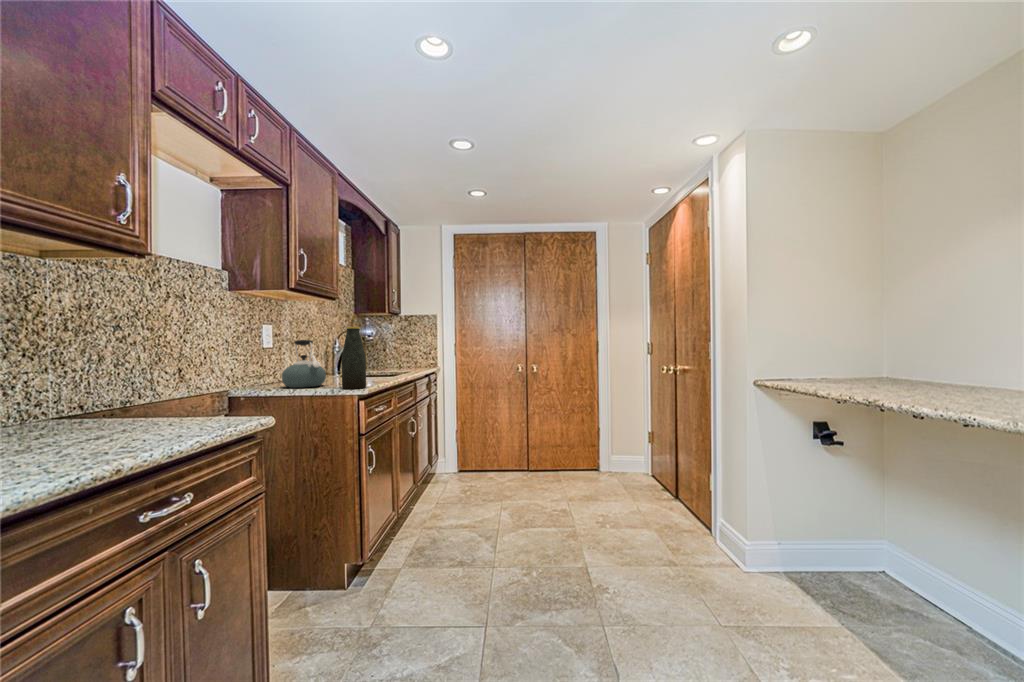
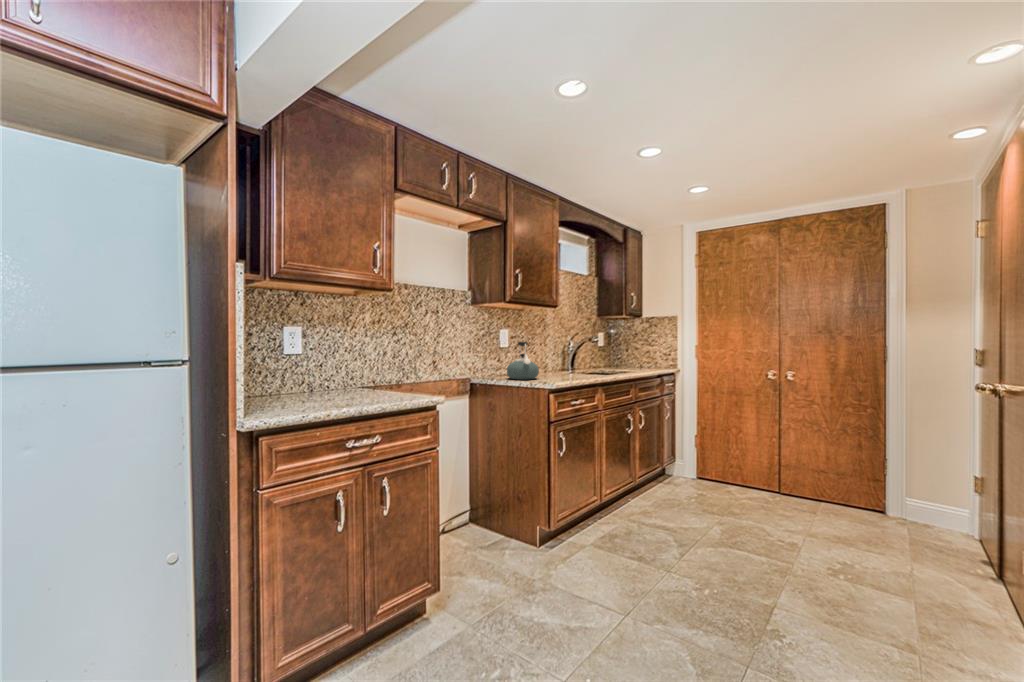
bottle: present [342,327,366,389] -> none [542,332,561,383]

